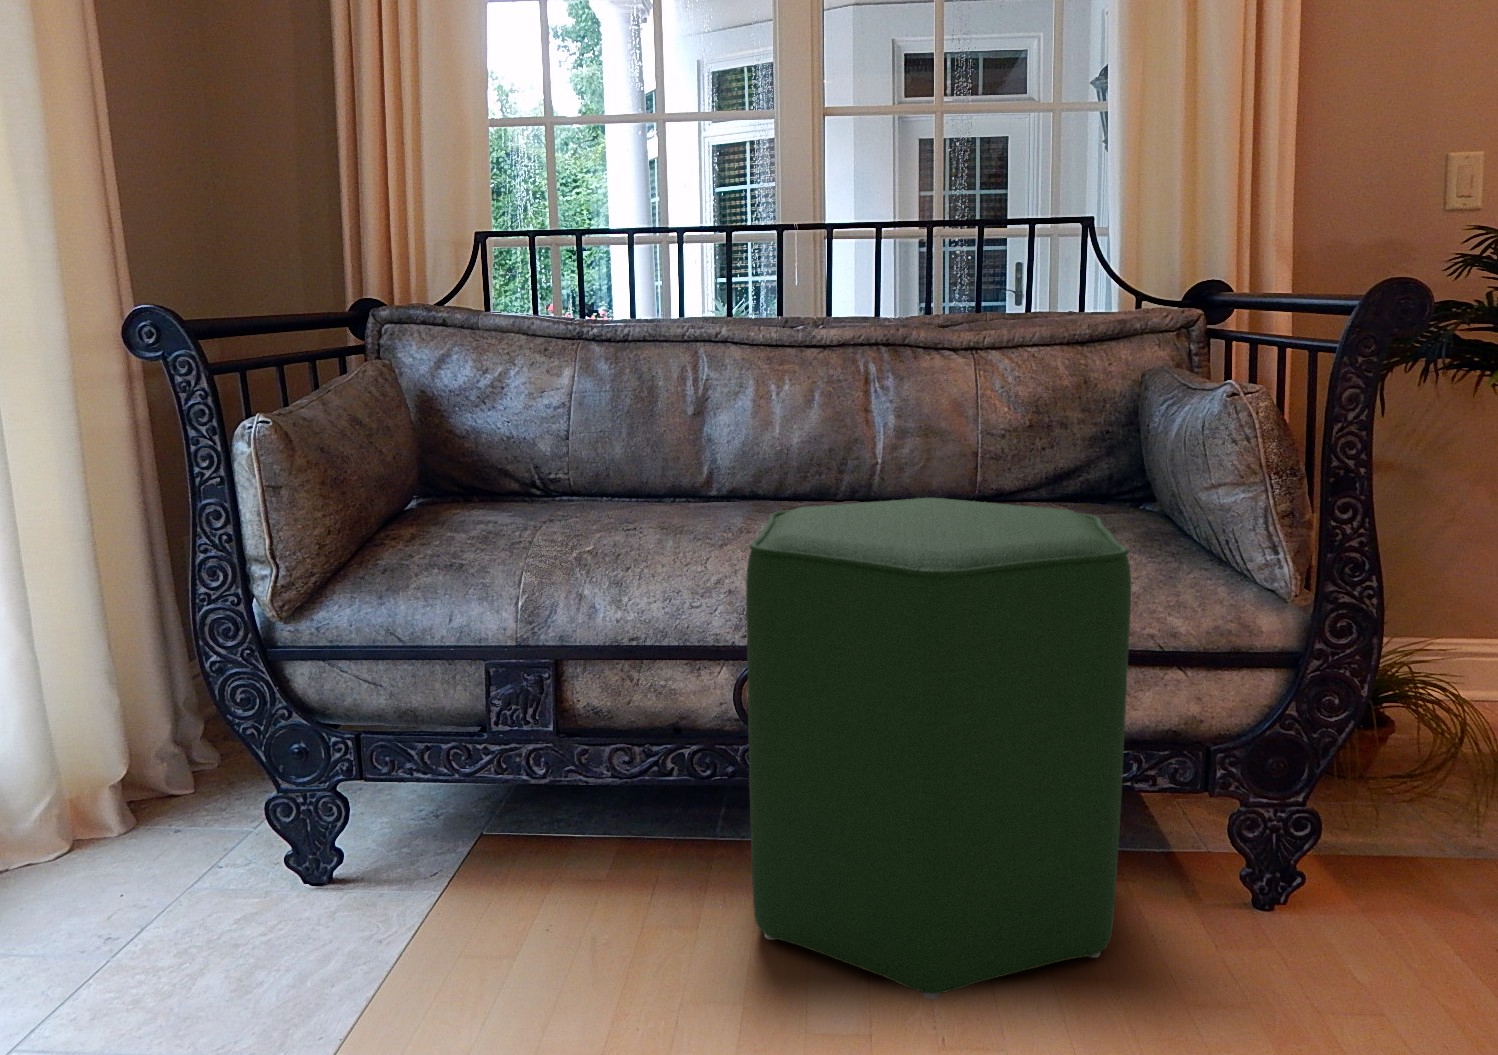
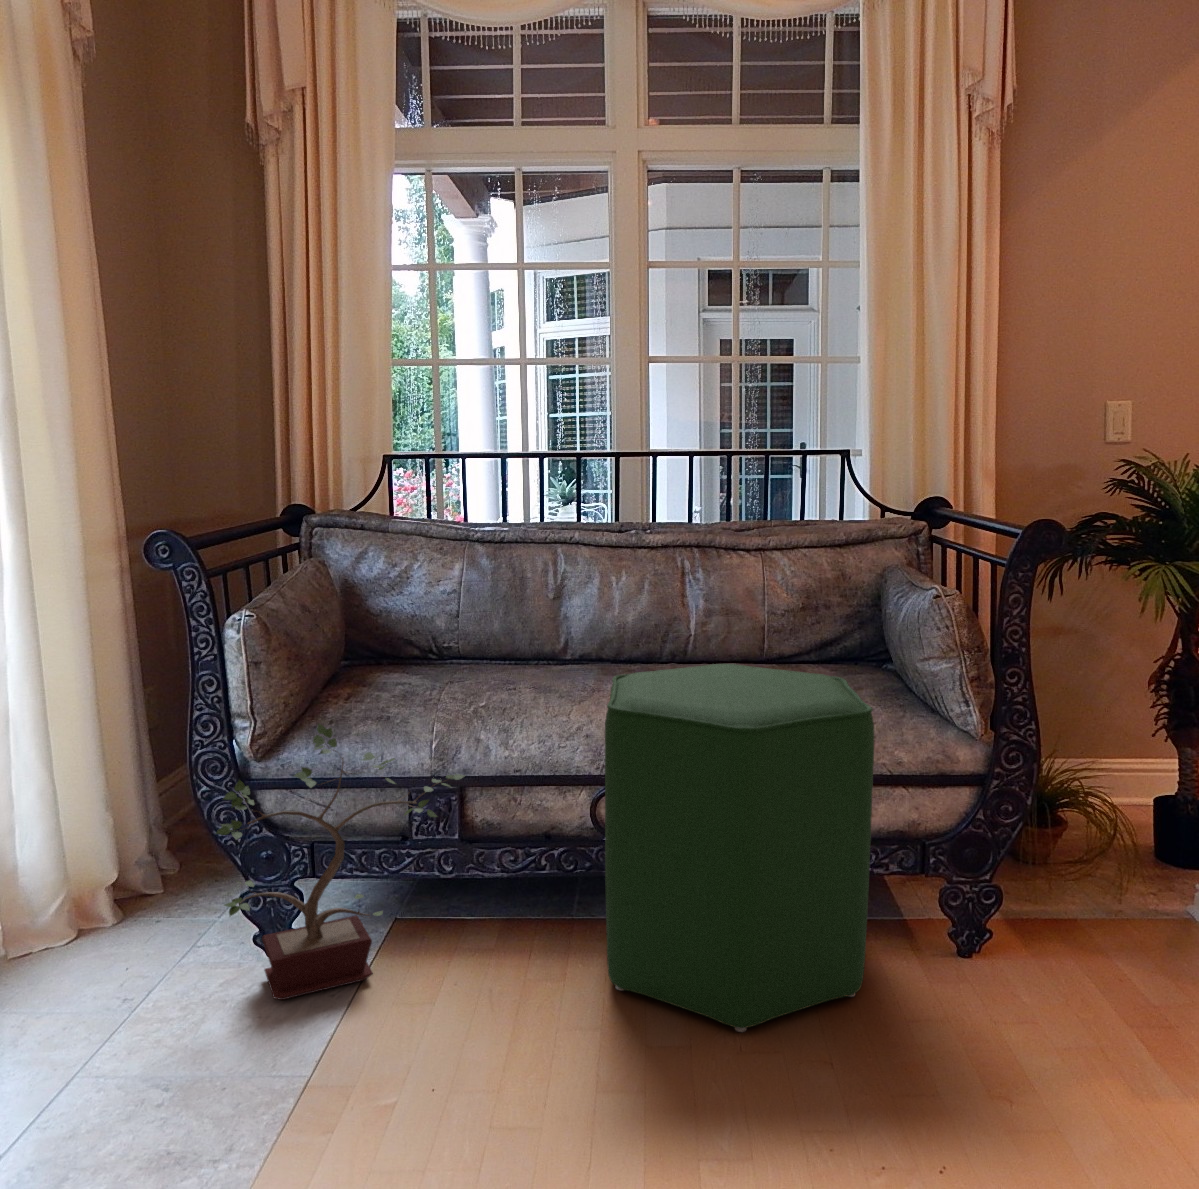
potted plant: none [214,568,564,939] -> present [216,724,464,1000]

